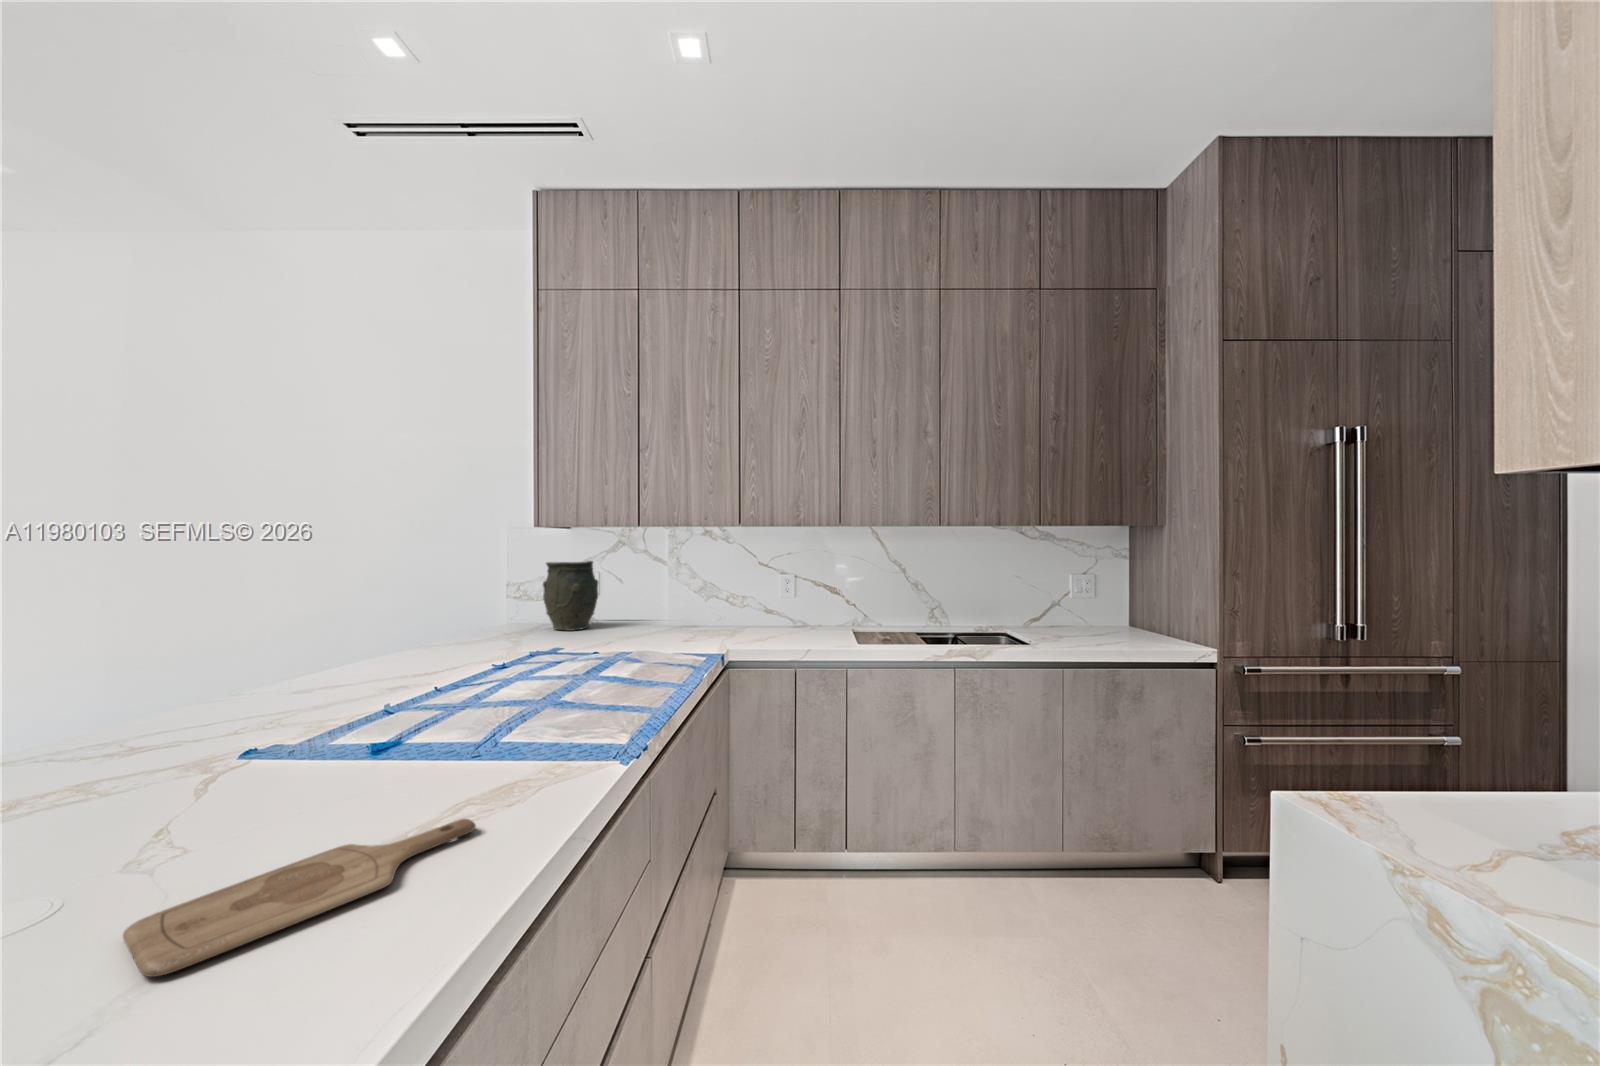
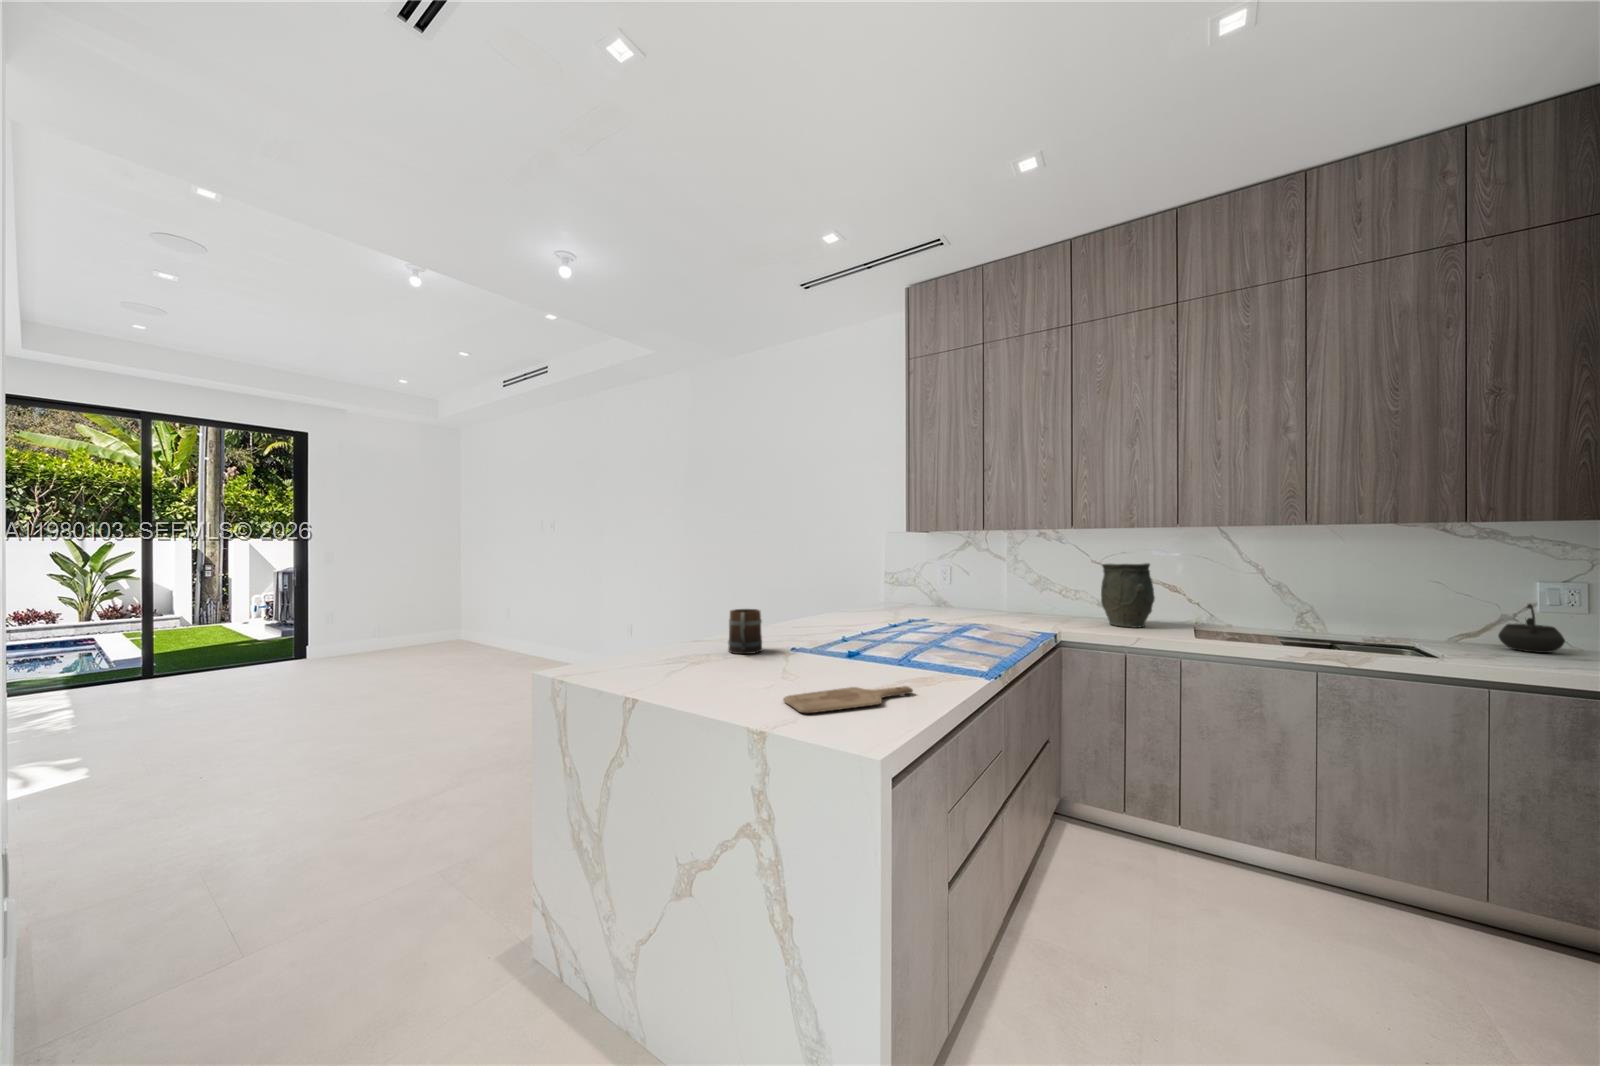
vase: present [543,561,598,631] -> present [1101,563,1155,628]
kettle: none [1079,594,1119,636] -> present [1498,604,1565,653]
mug: none [102,681,196,781] -> present [728,609,762,654]

